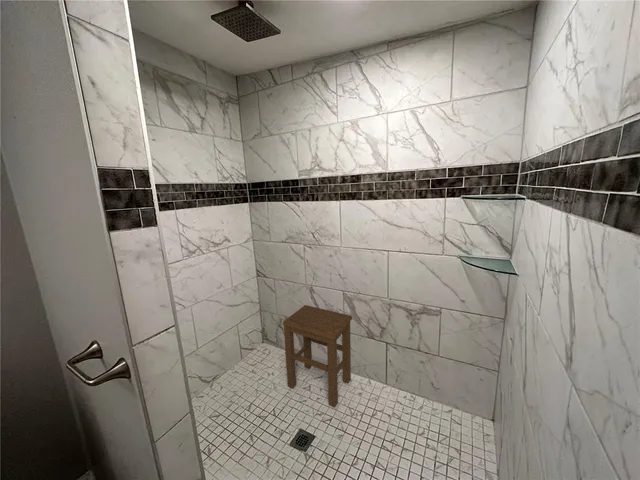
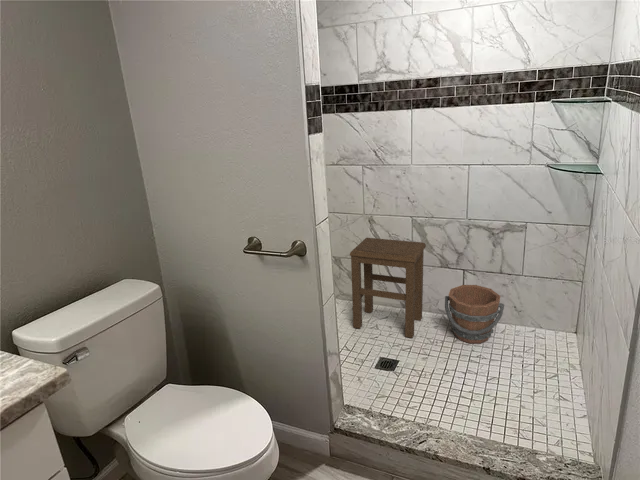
bucket: none [365,358,420,424] -> present [445,285,504,344]

